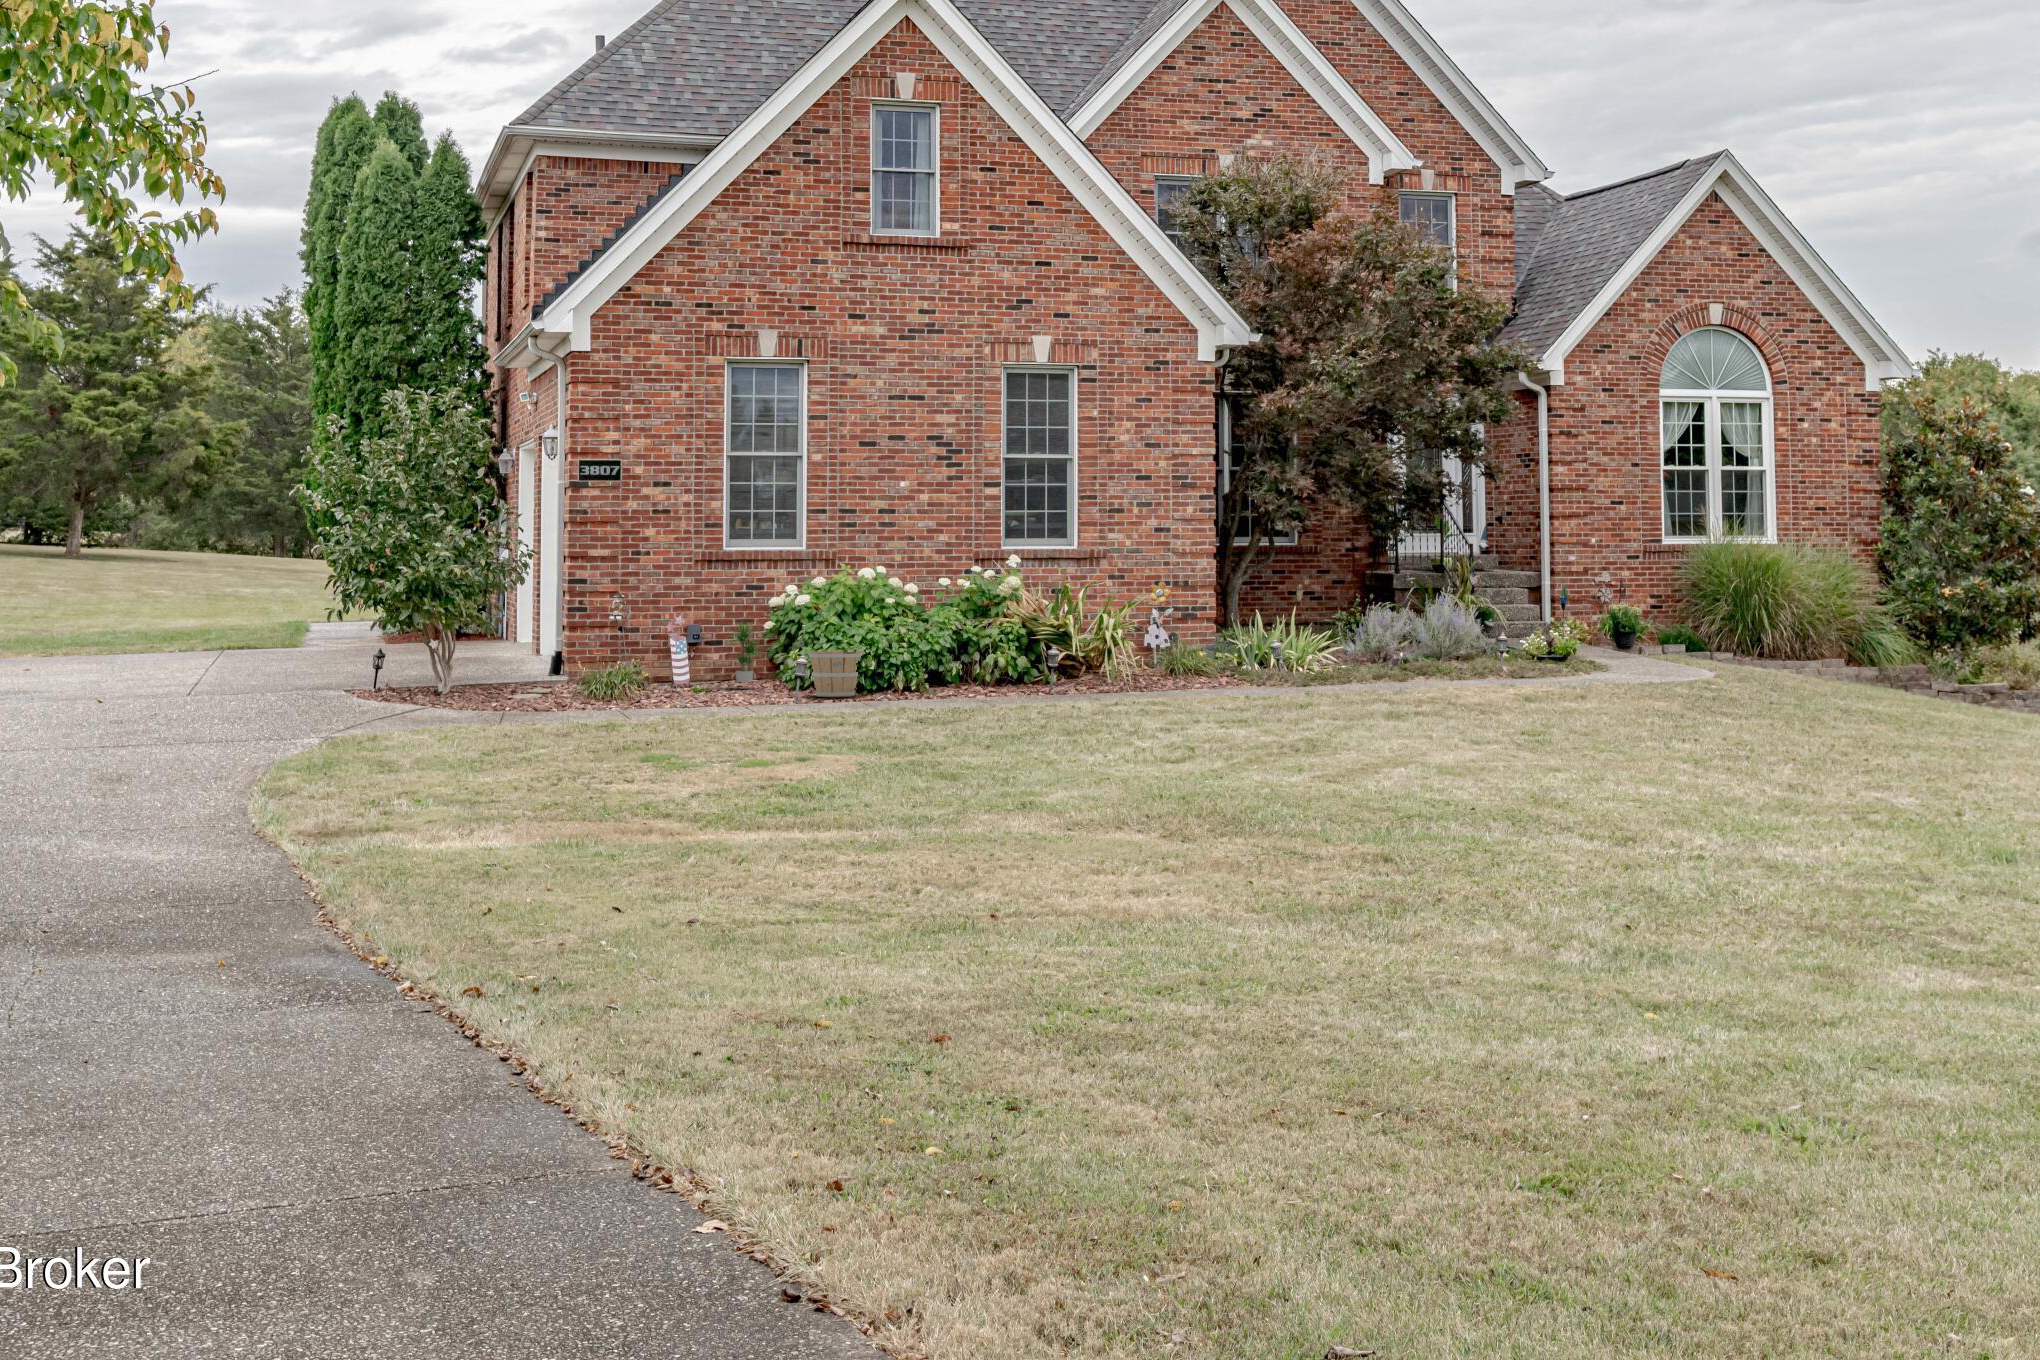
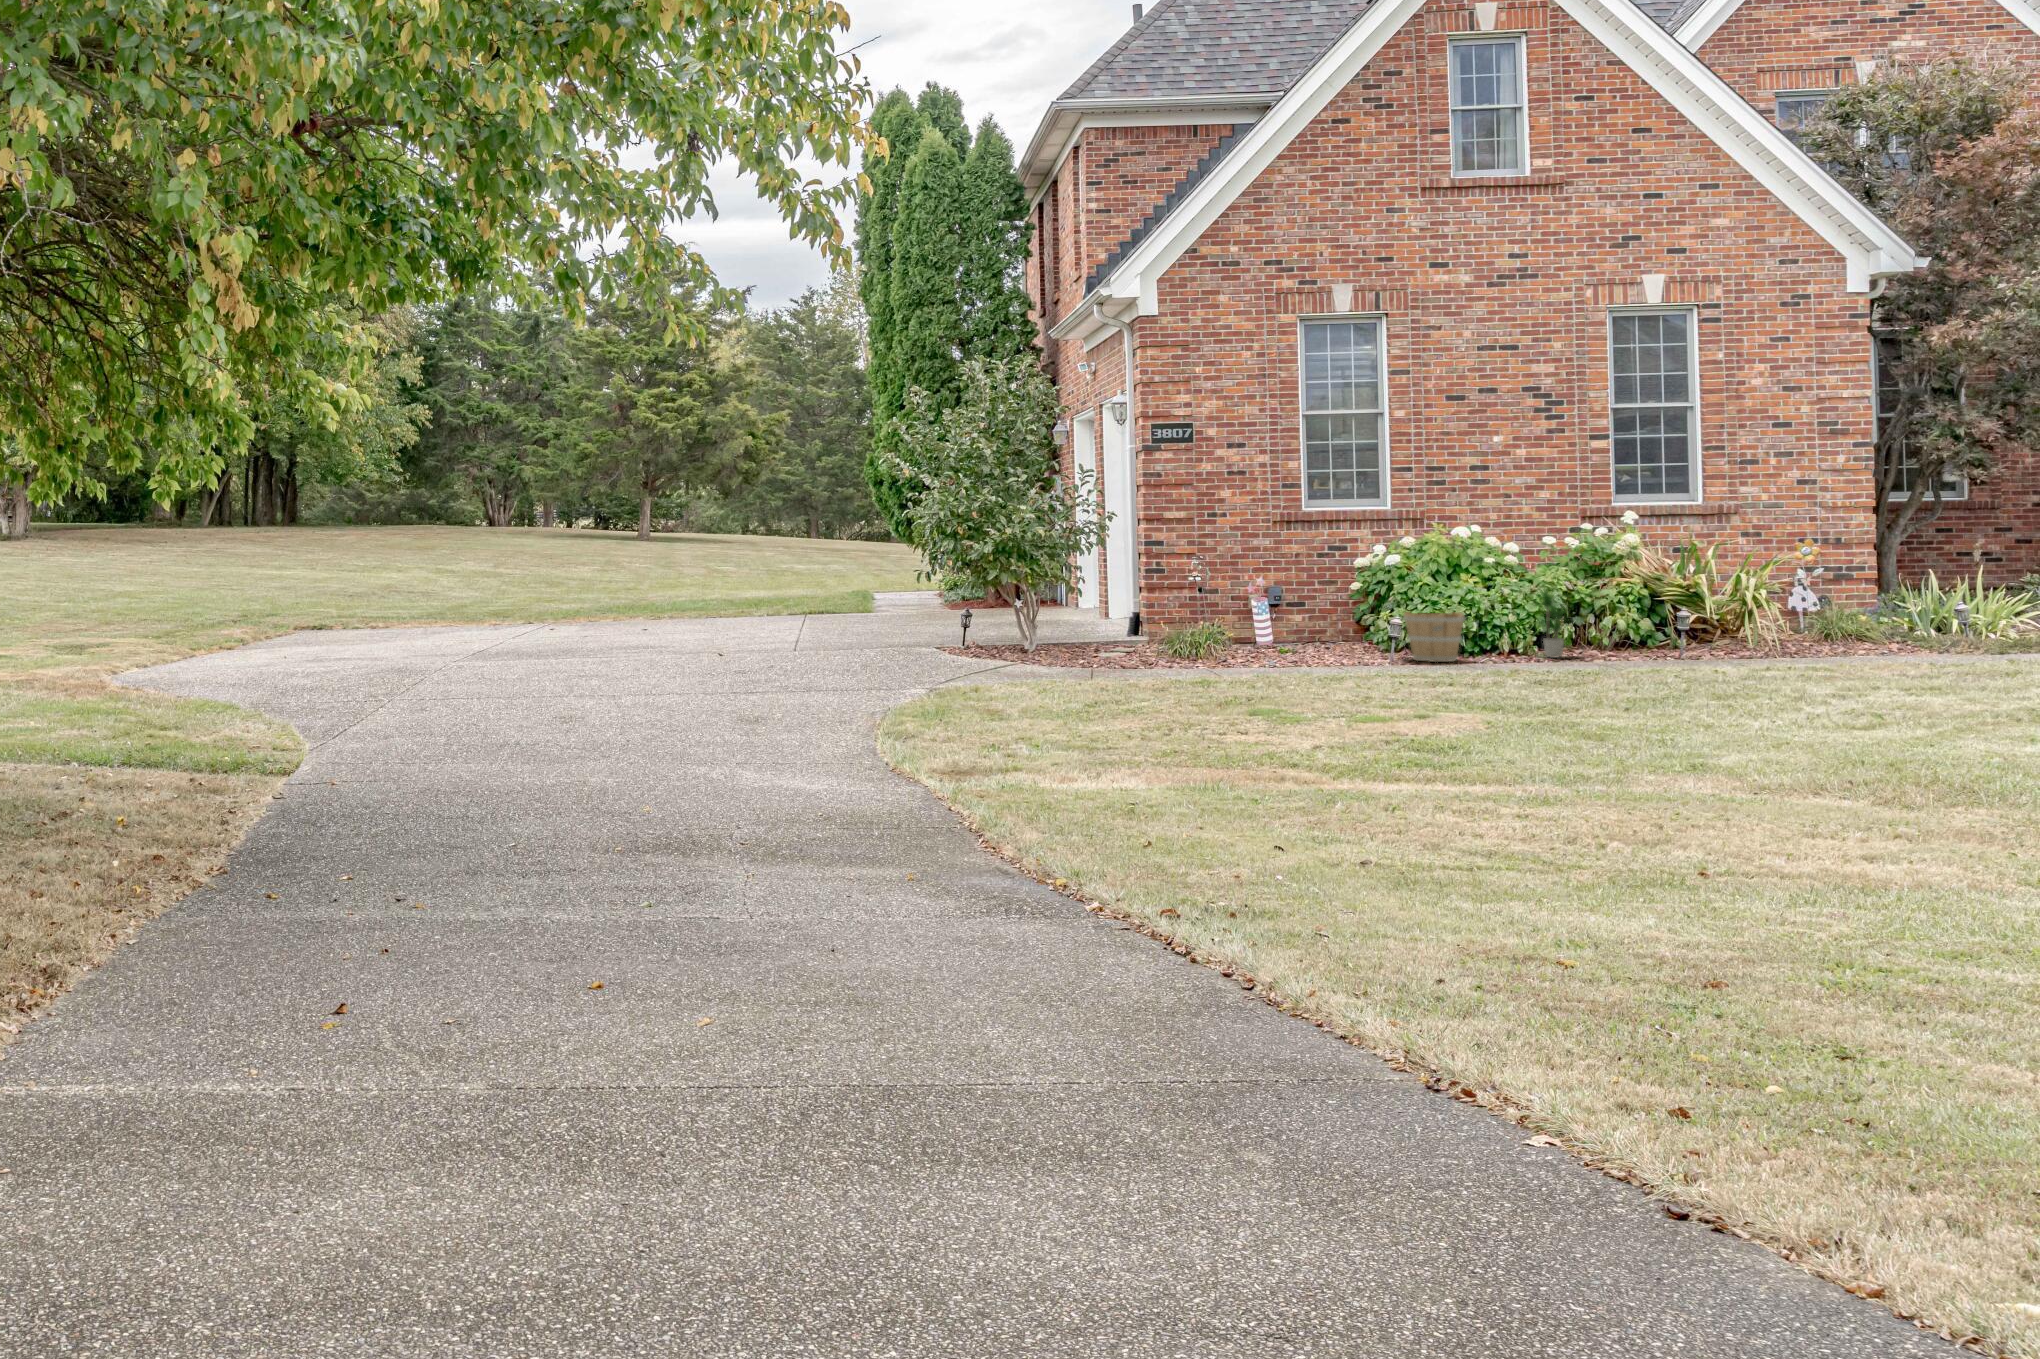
potted plant: present [727,623,763,689] -> present [1536,586,1567,658]

